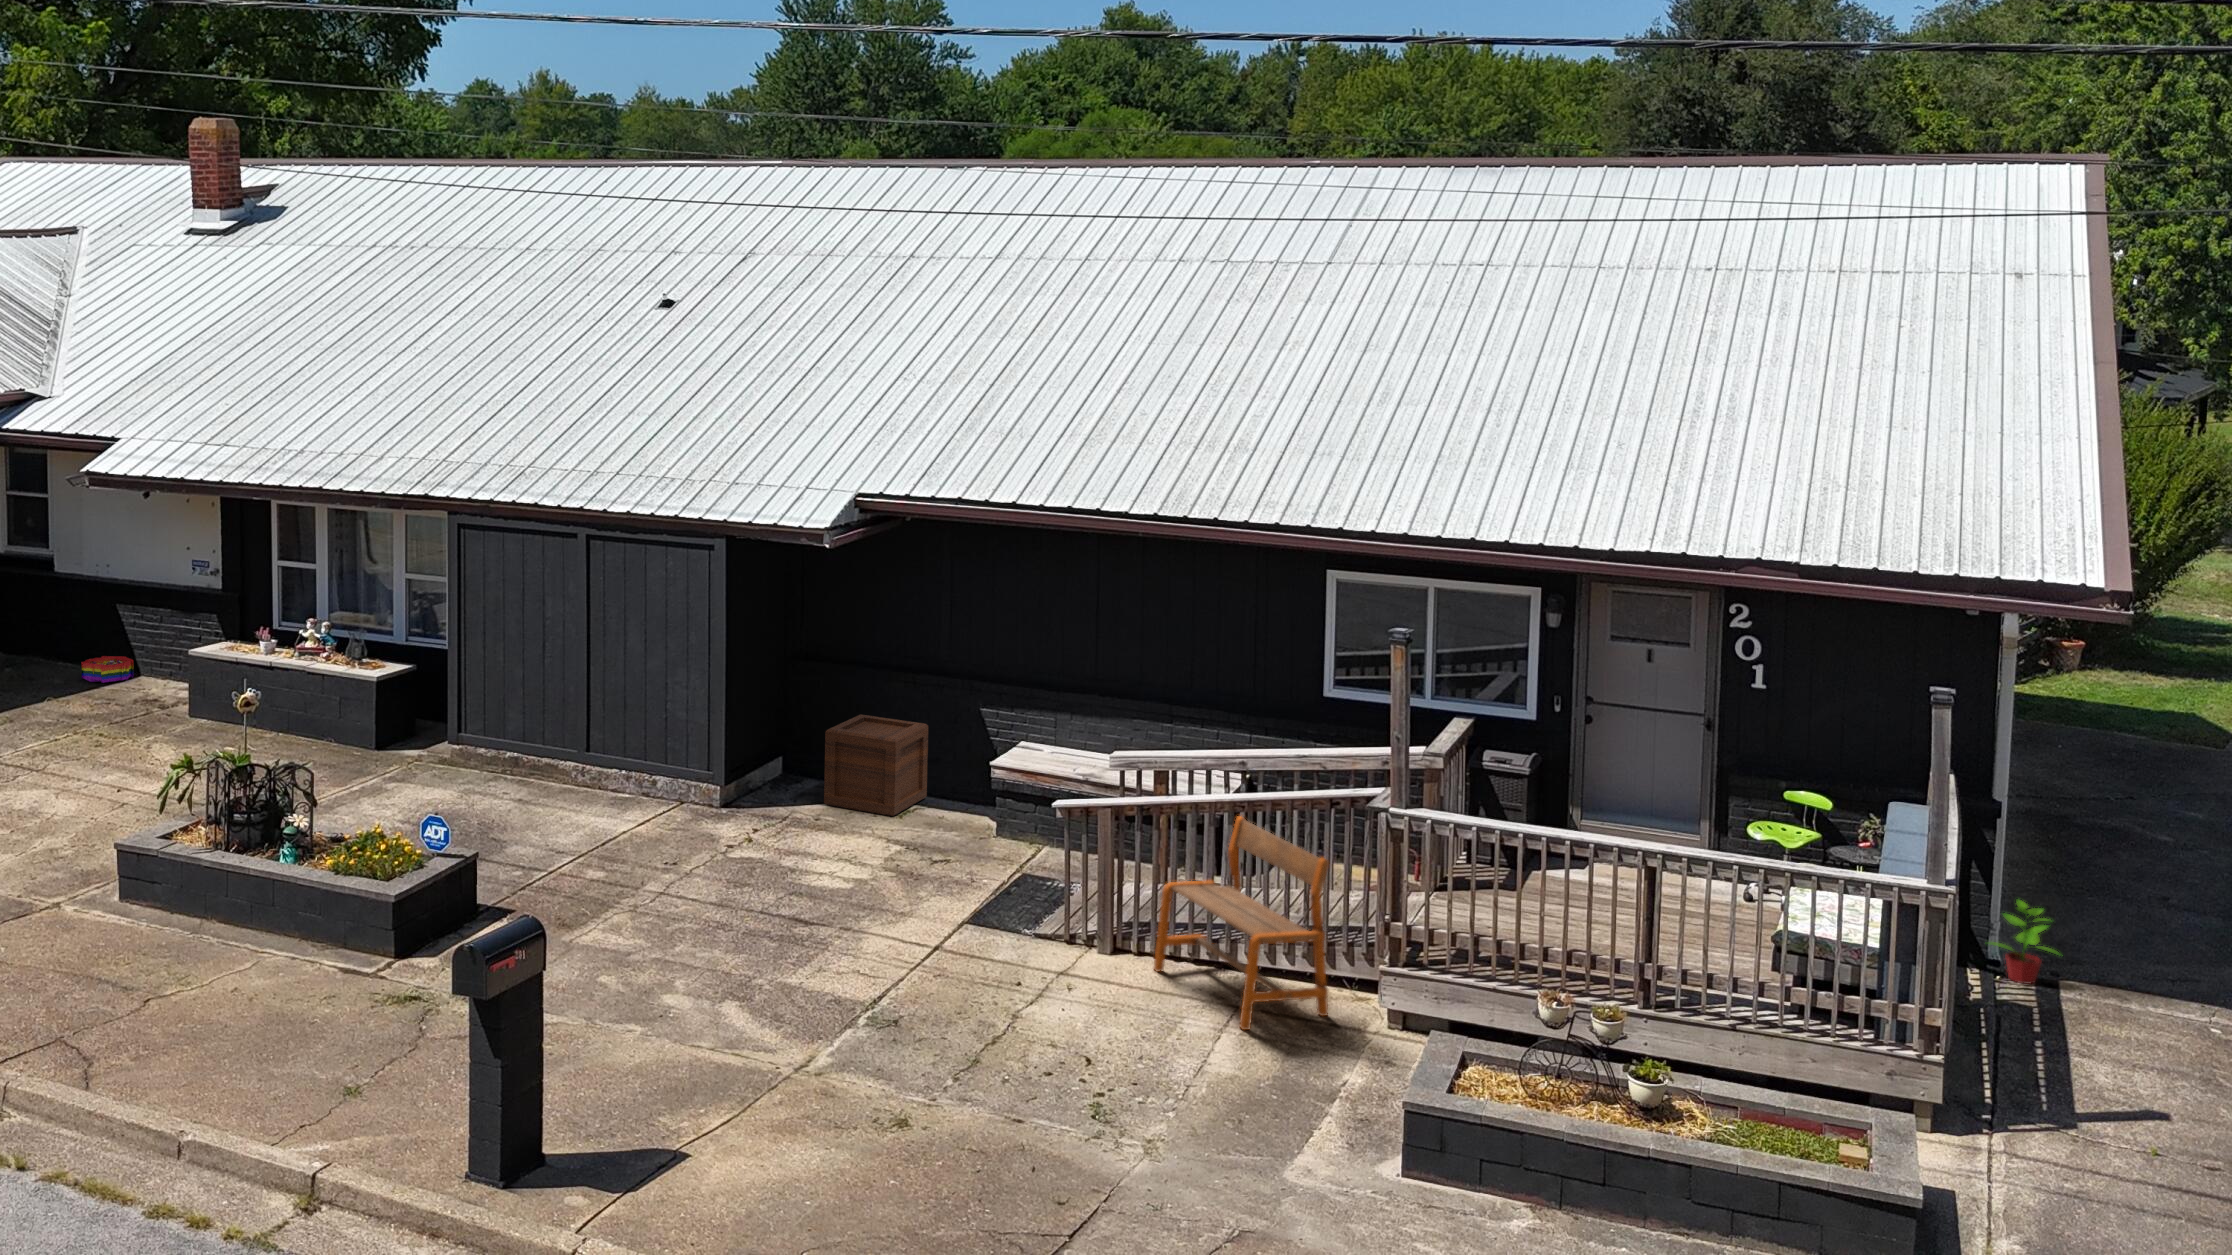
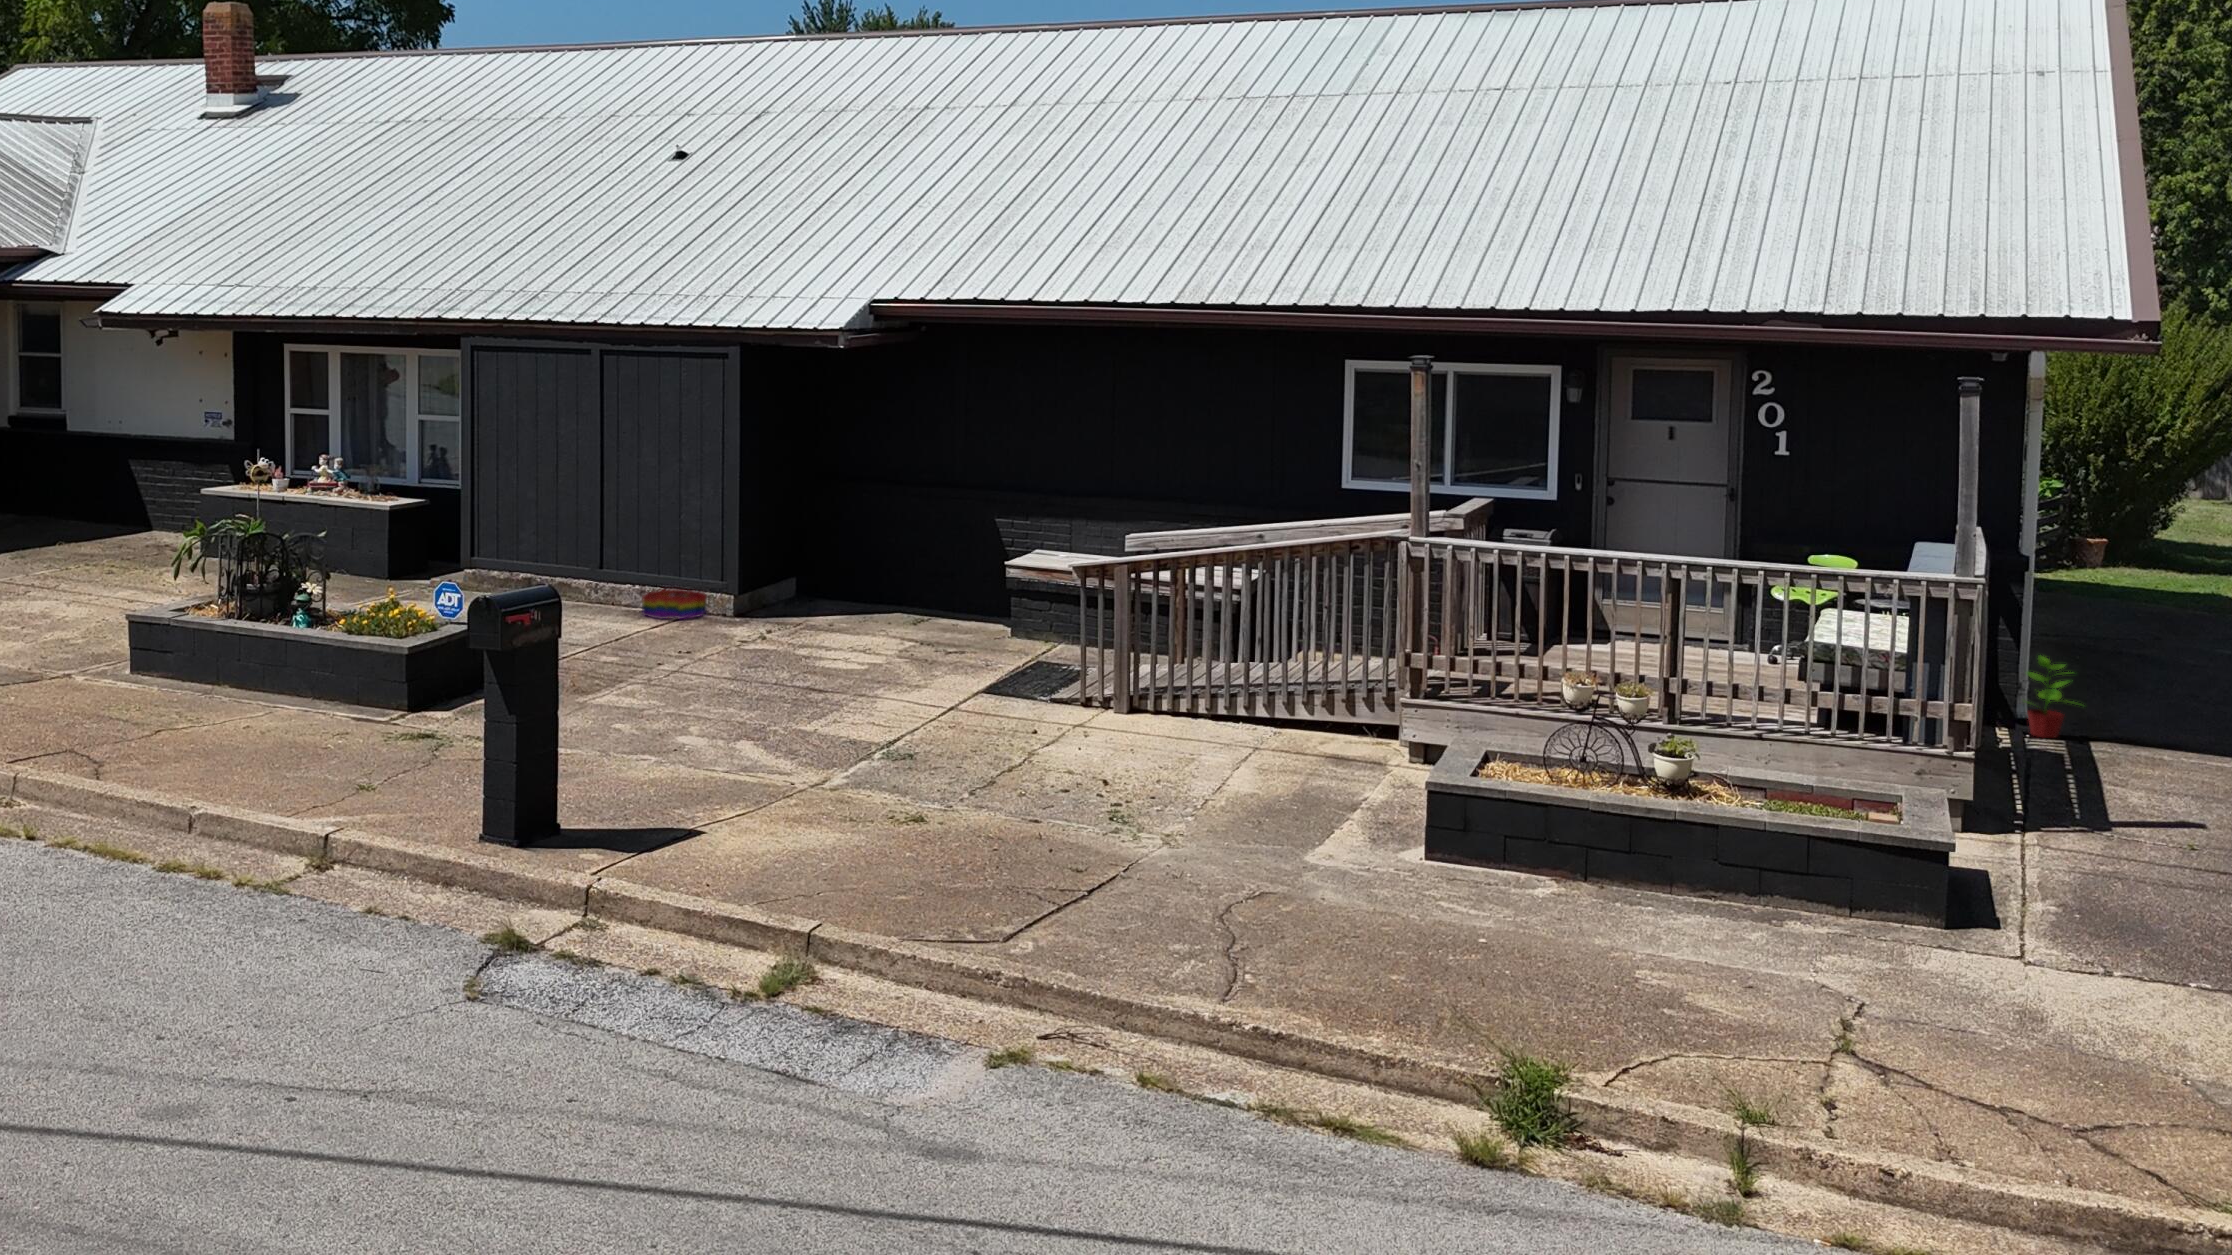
storage bin: present [81,656,133,683] -> present [642,589,707,619]
wooden crate: present [824,714,928,816] -> none [835,529,940,622]
bench: present [1154,816,1329,1030] -> none [1170,569,1350,762]

